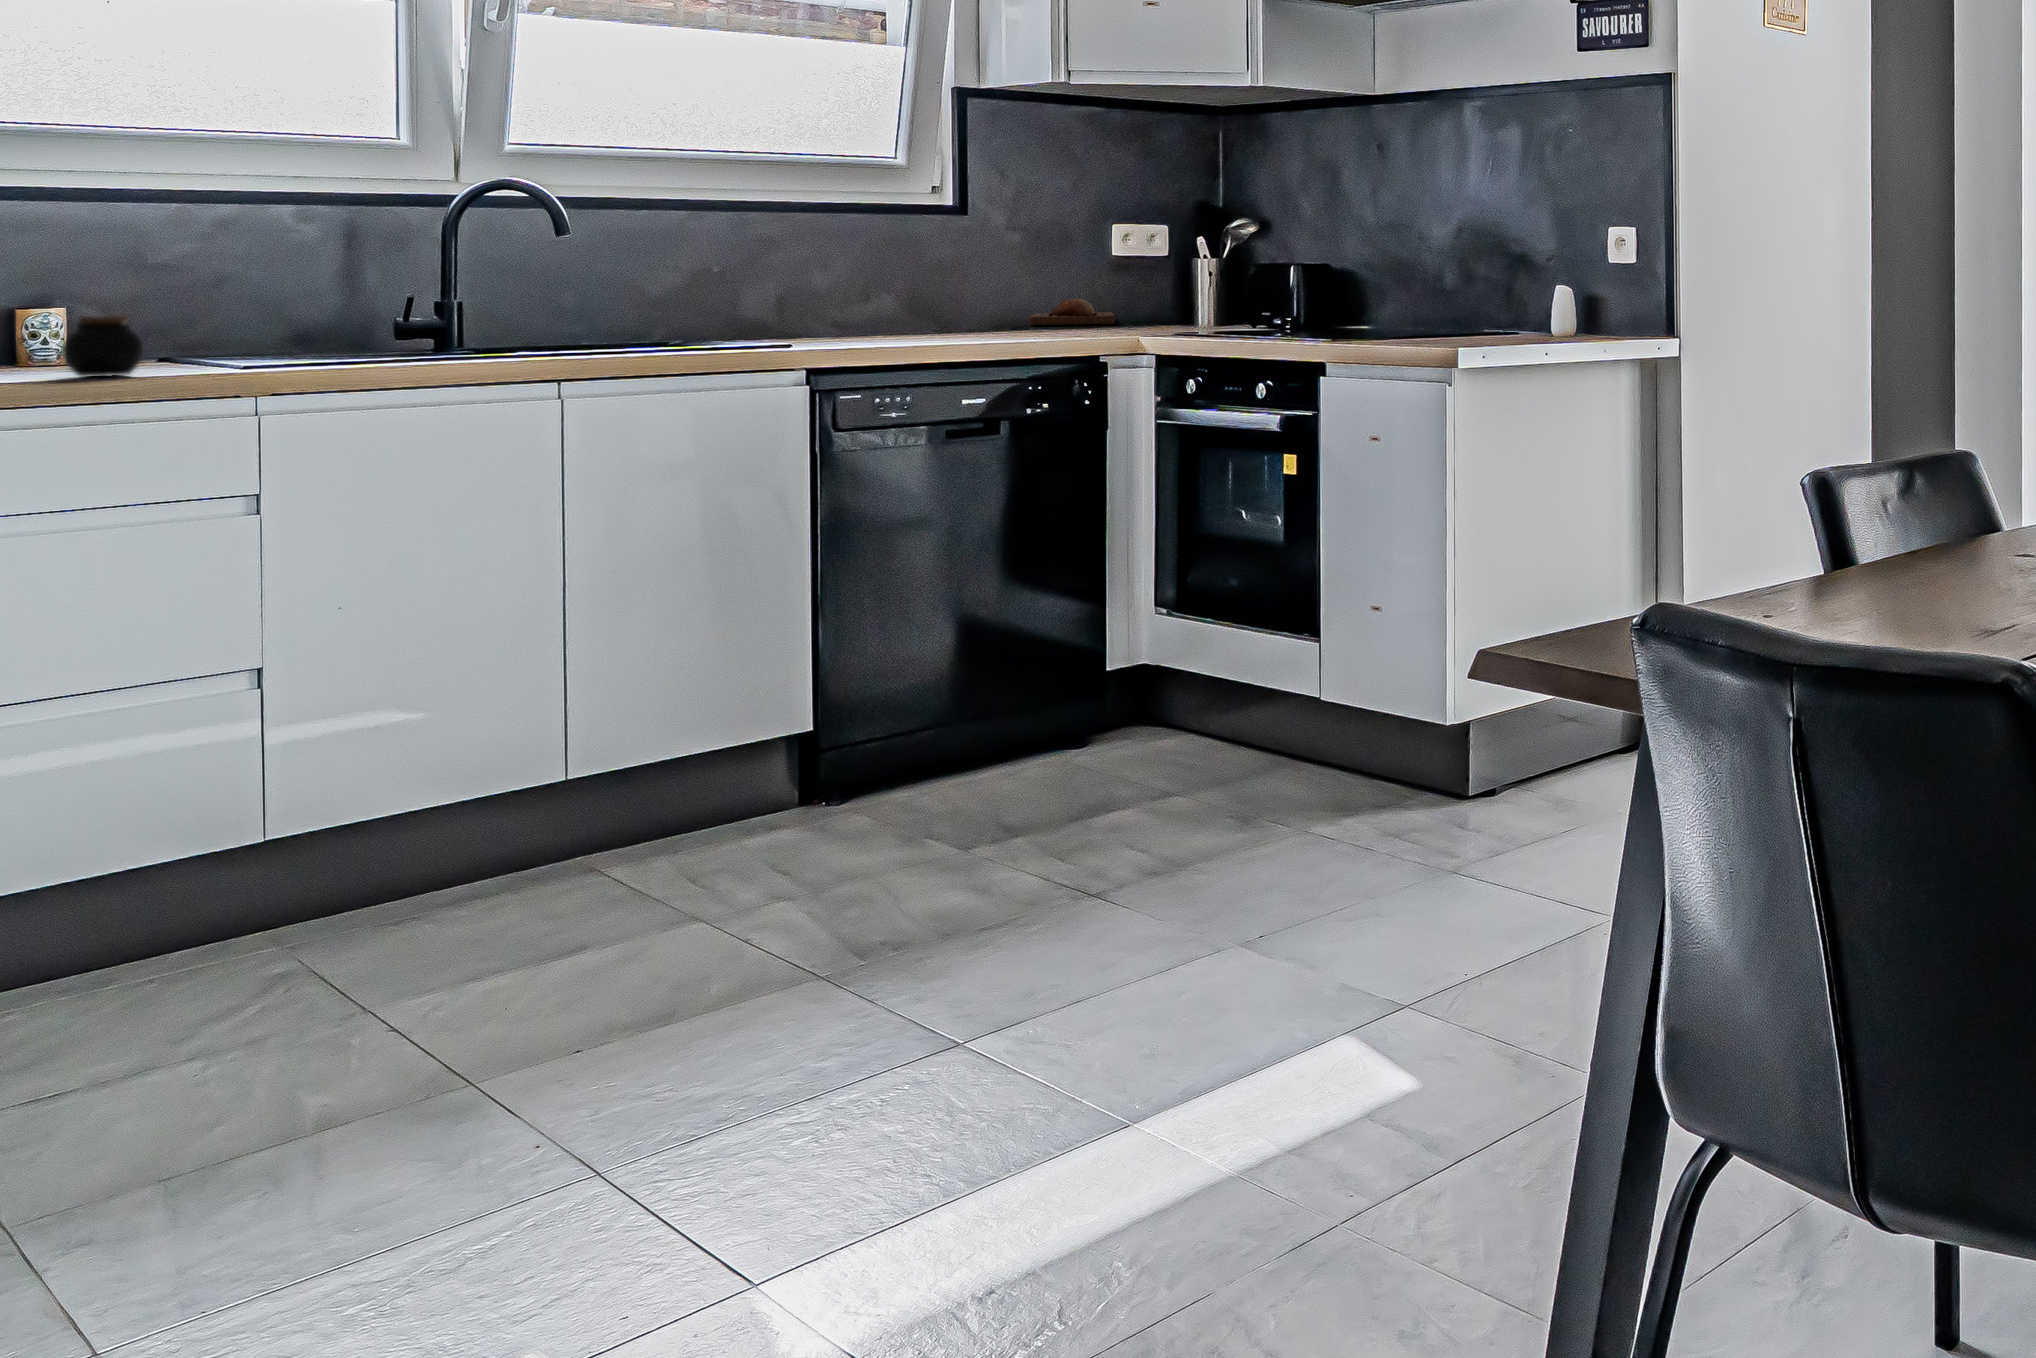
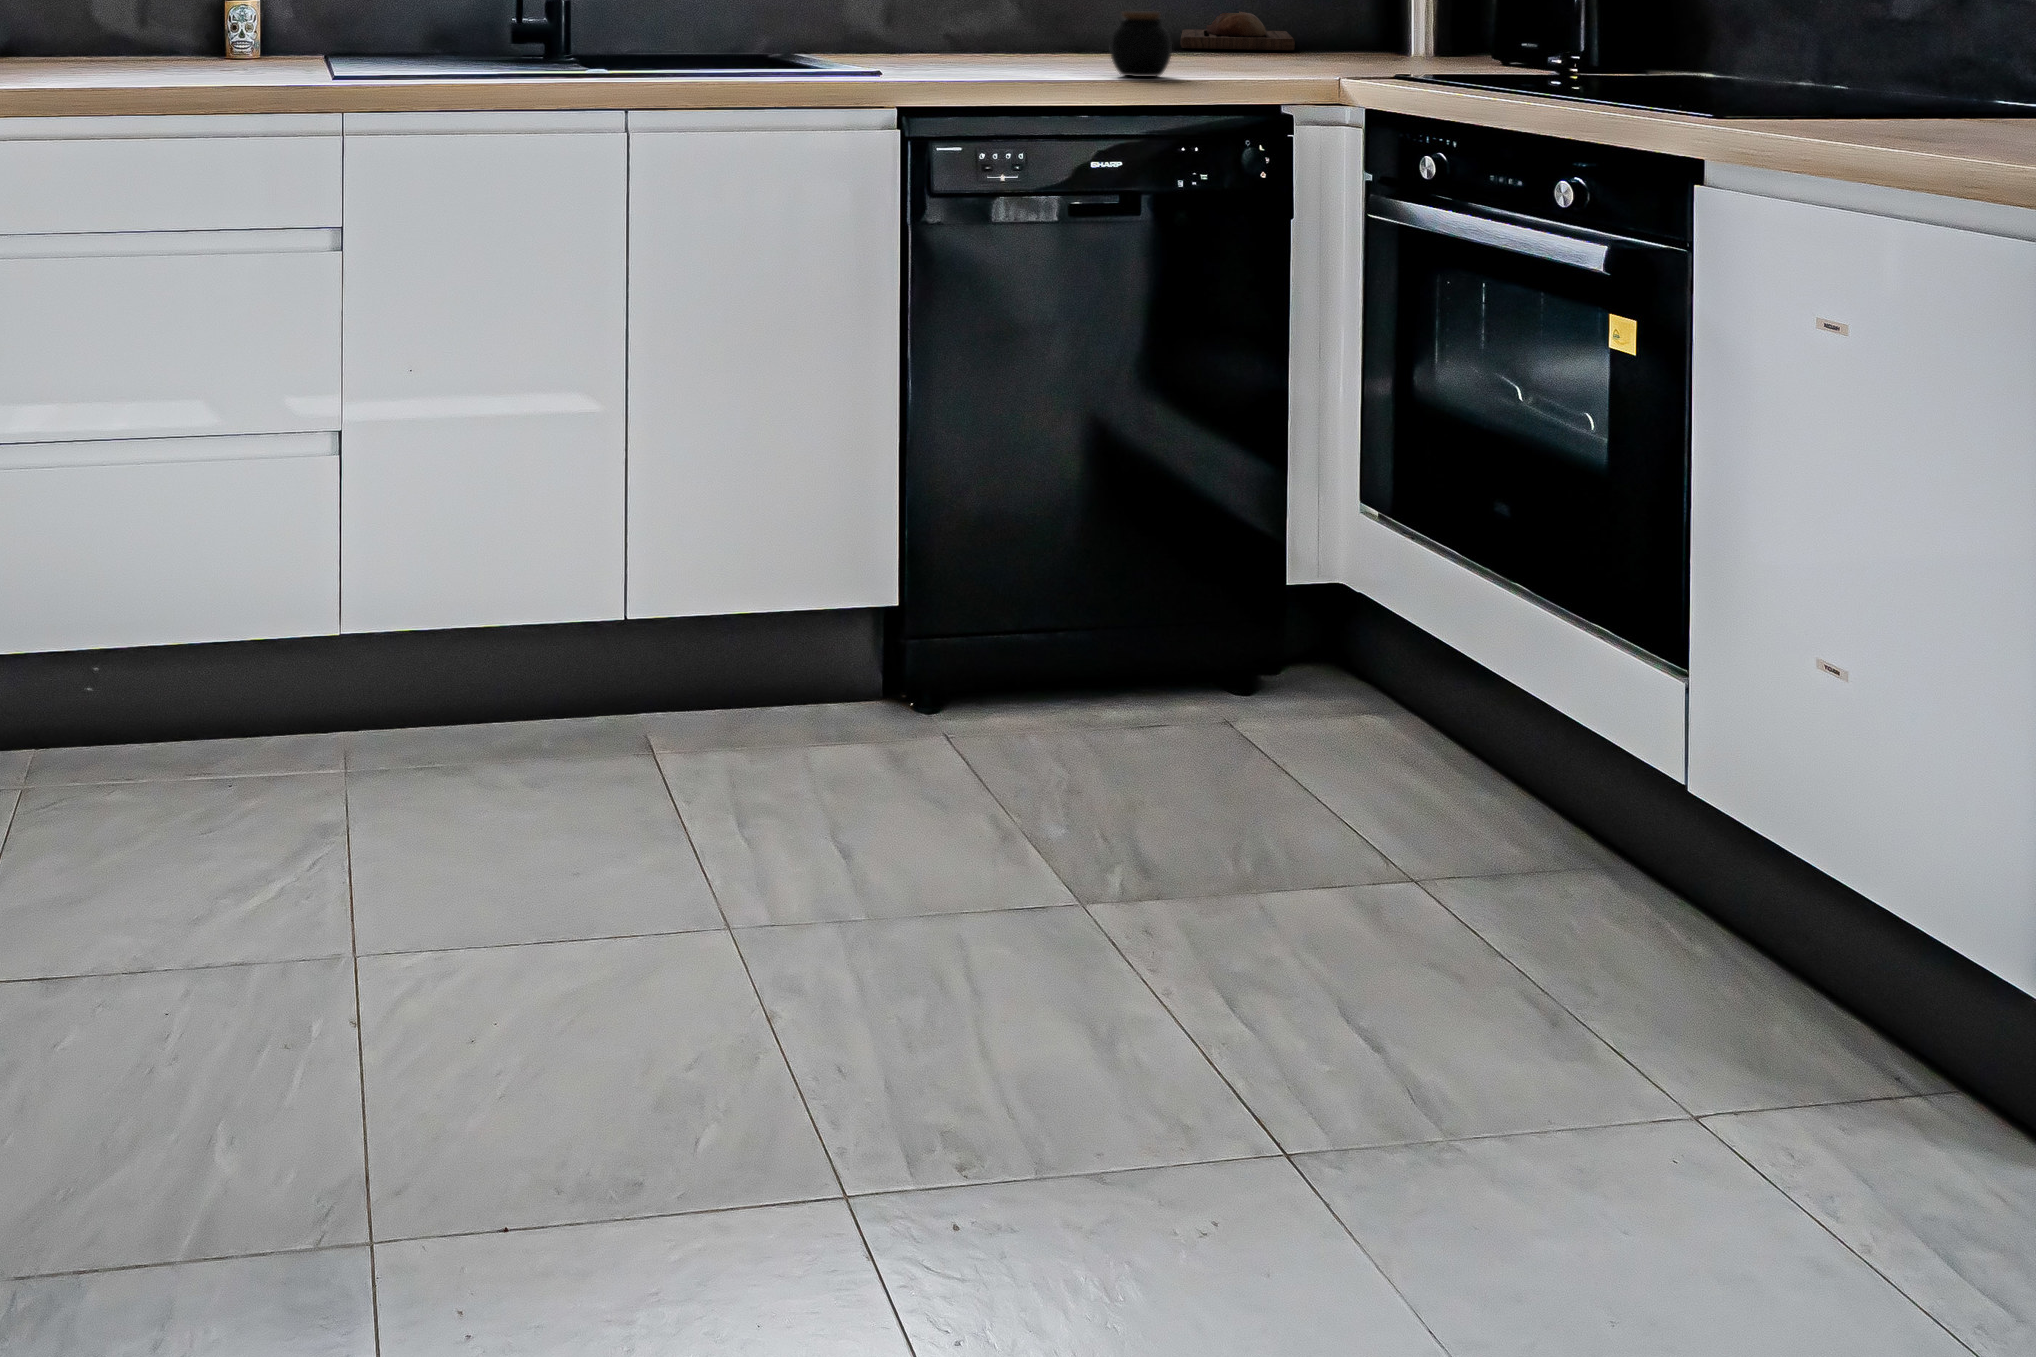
jar: present [63,315,144,377] -> present [1110,11,1172,77]

